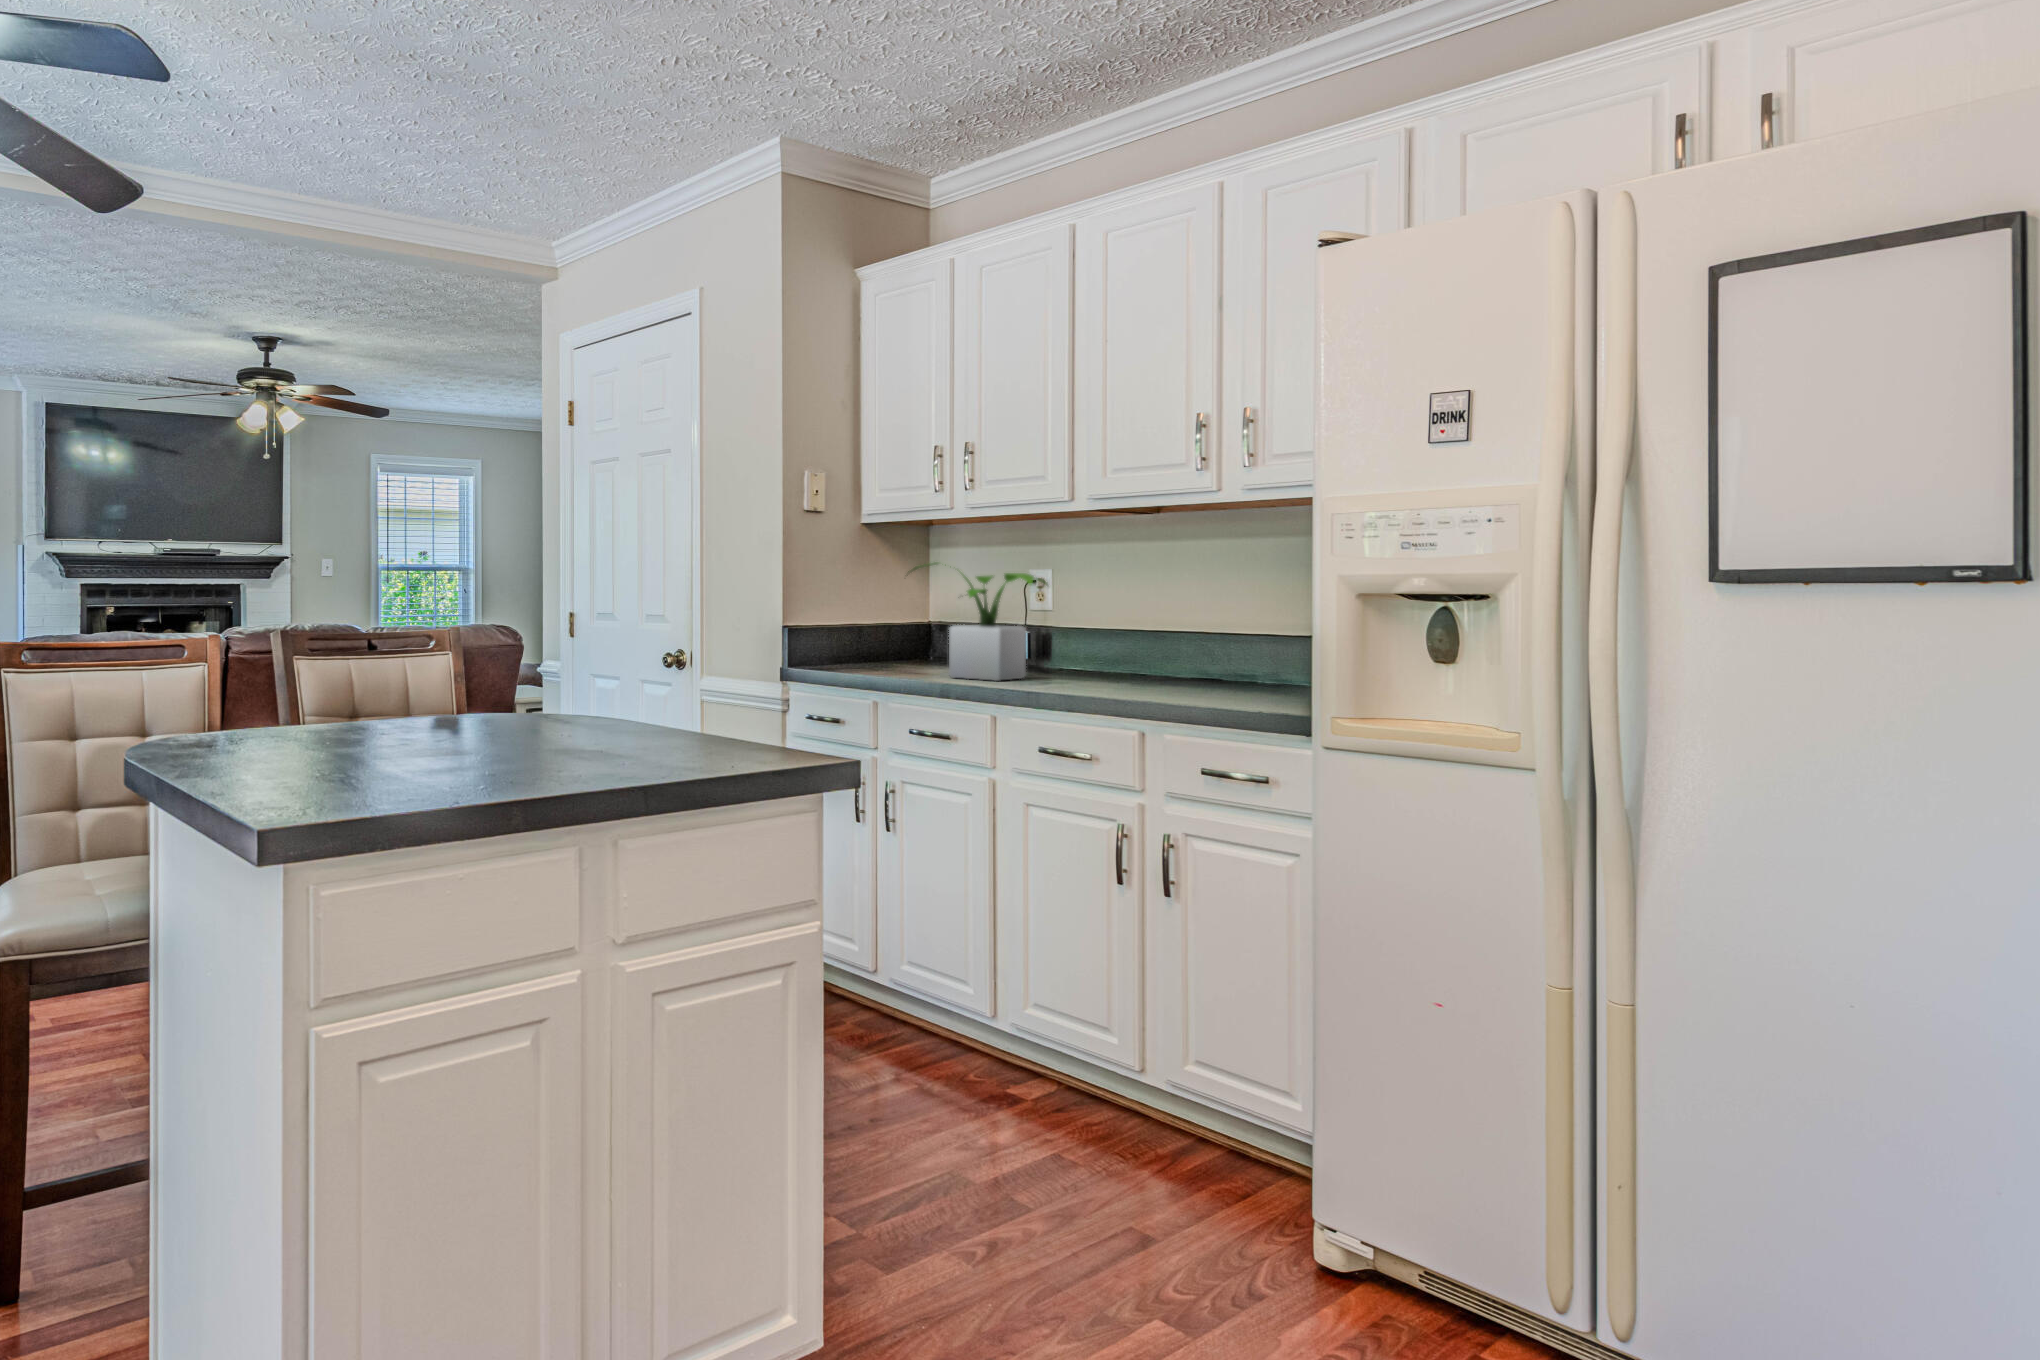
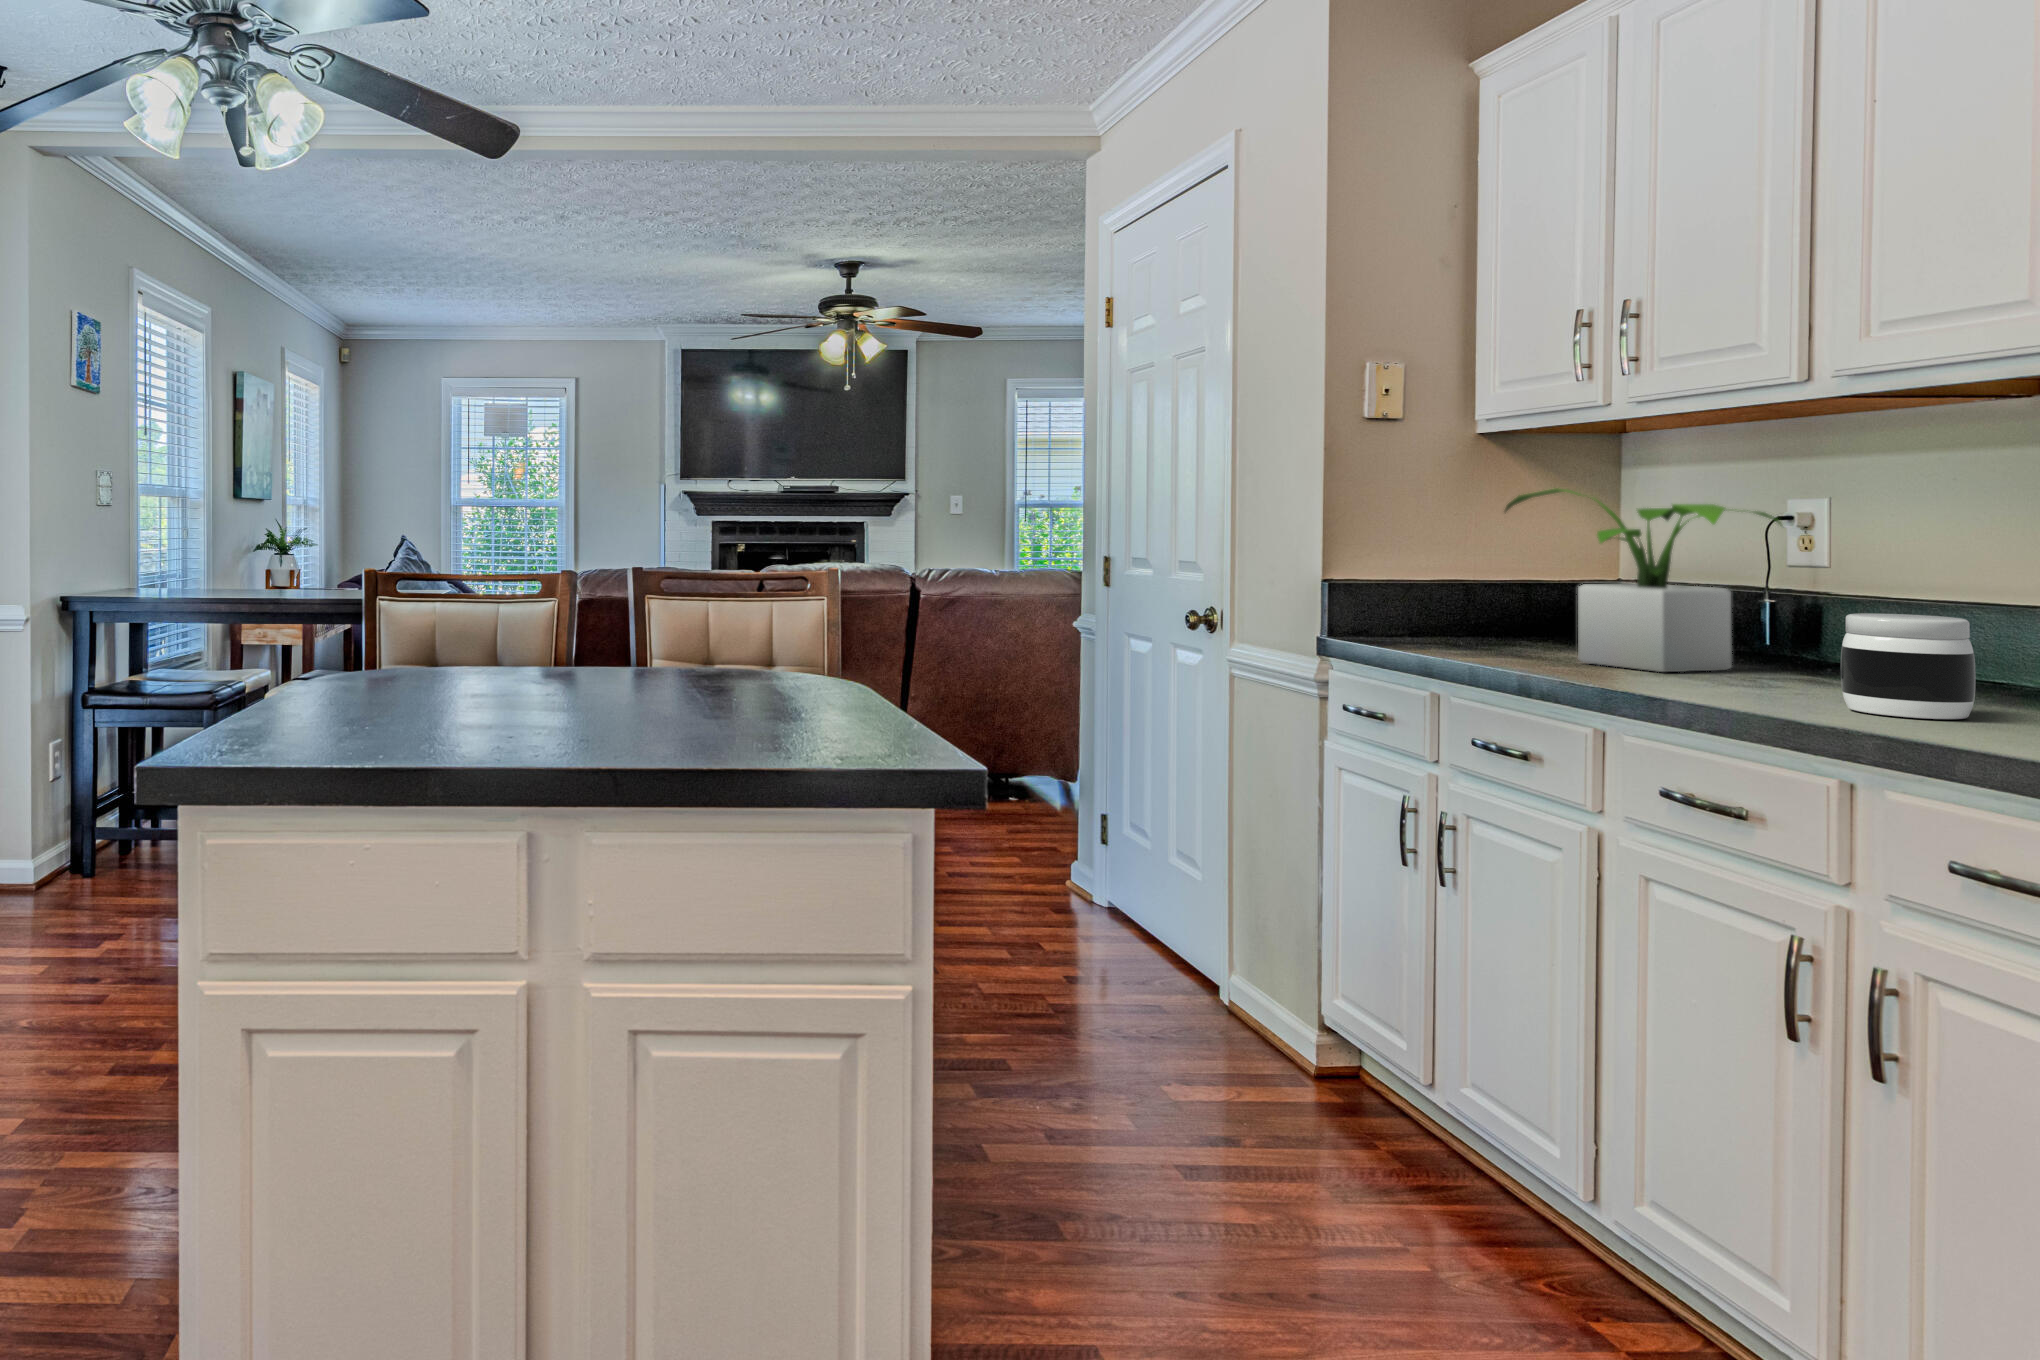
jar: none [1109,638,1167,697] -> present [1841,613,1975,719]

